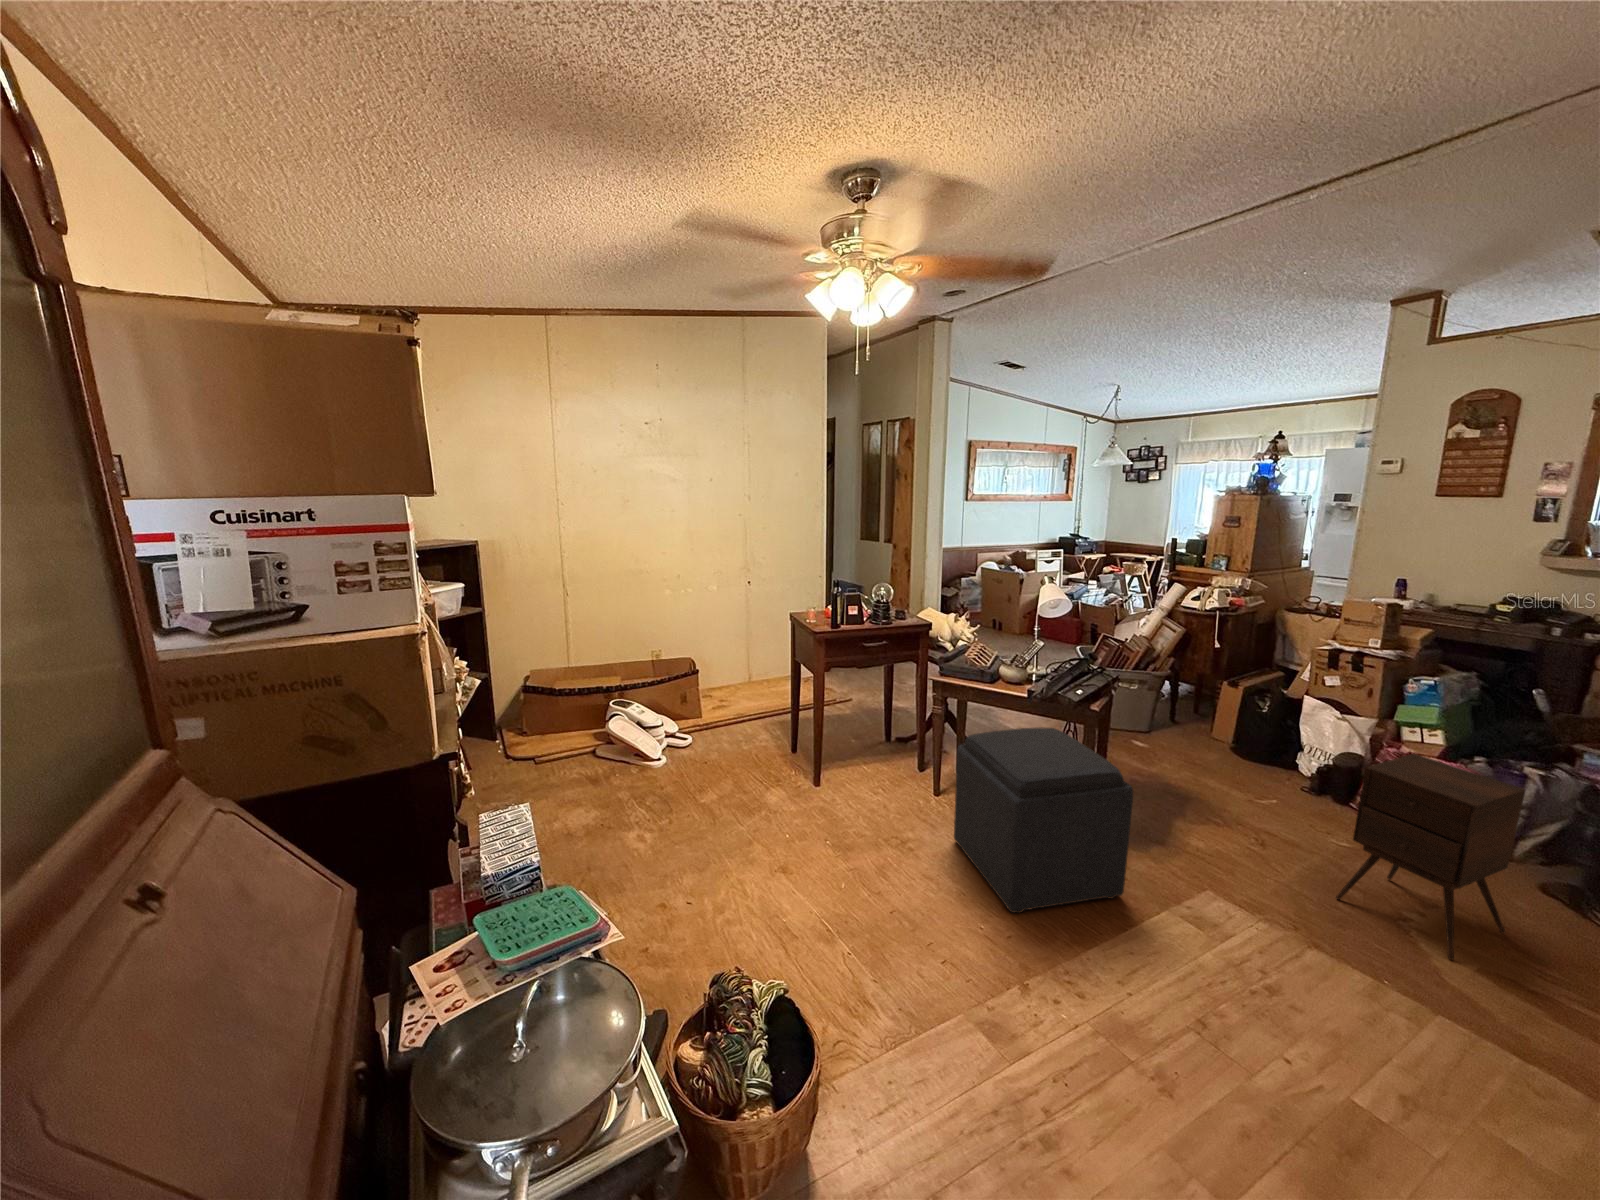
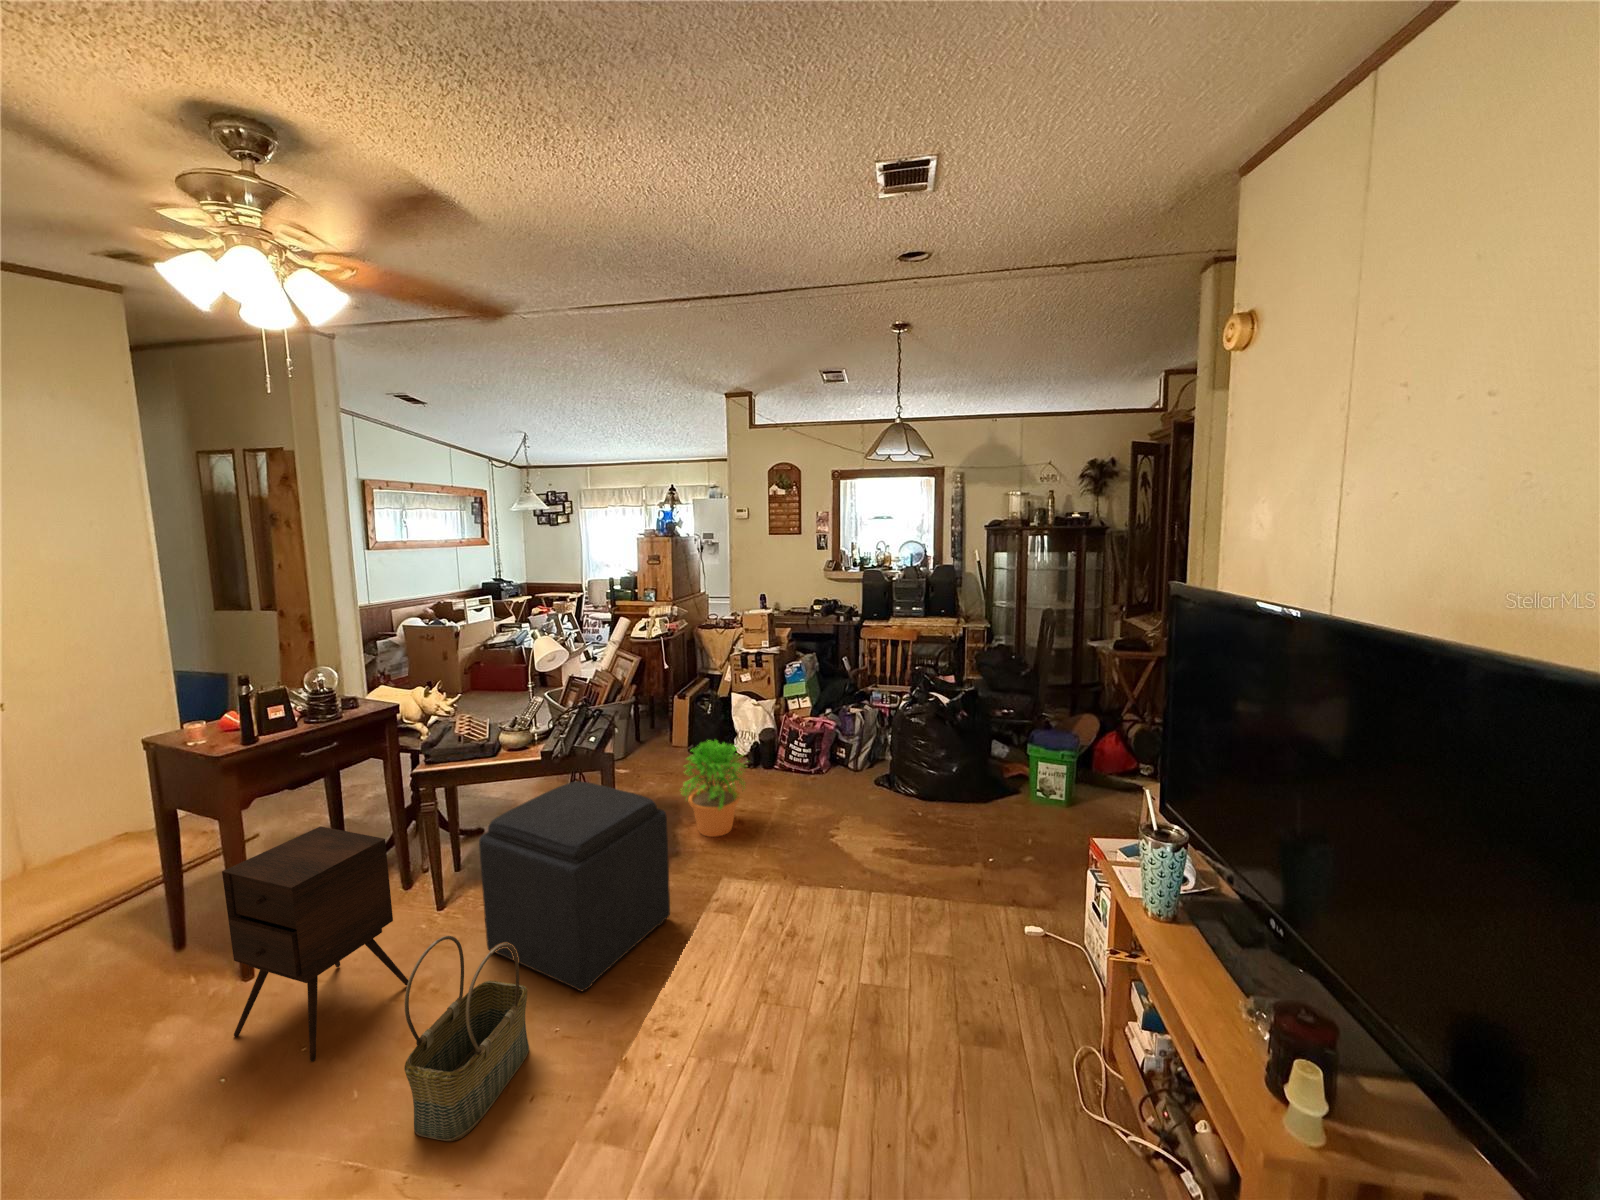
potted plant: none [1179,734,1290,849] -> present [681,740,745,837]
side table: present [1336,754,1525,960] -> present [222,826,408,1061]
basket: none [859,805,957,957] -> present [405,936,529,1141]

